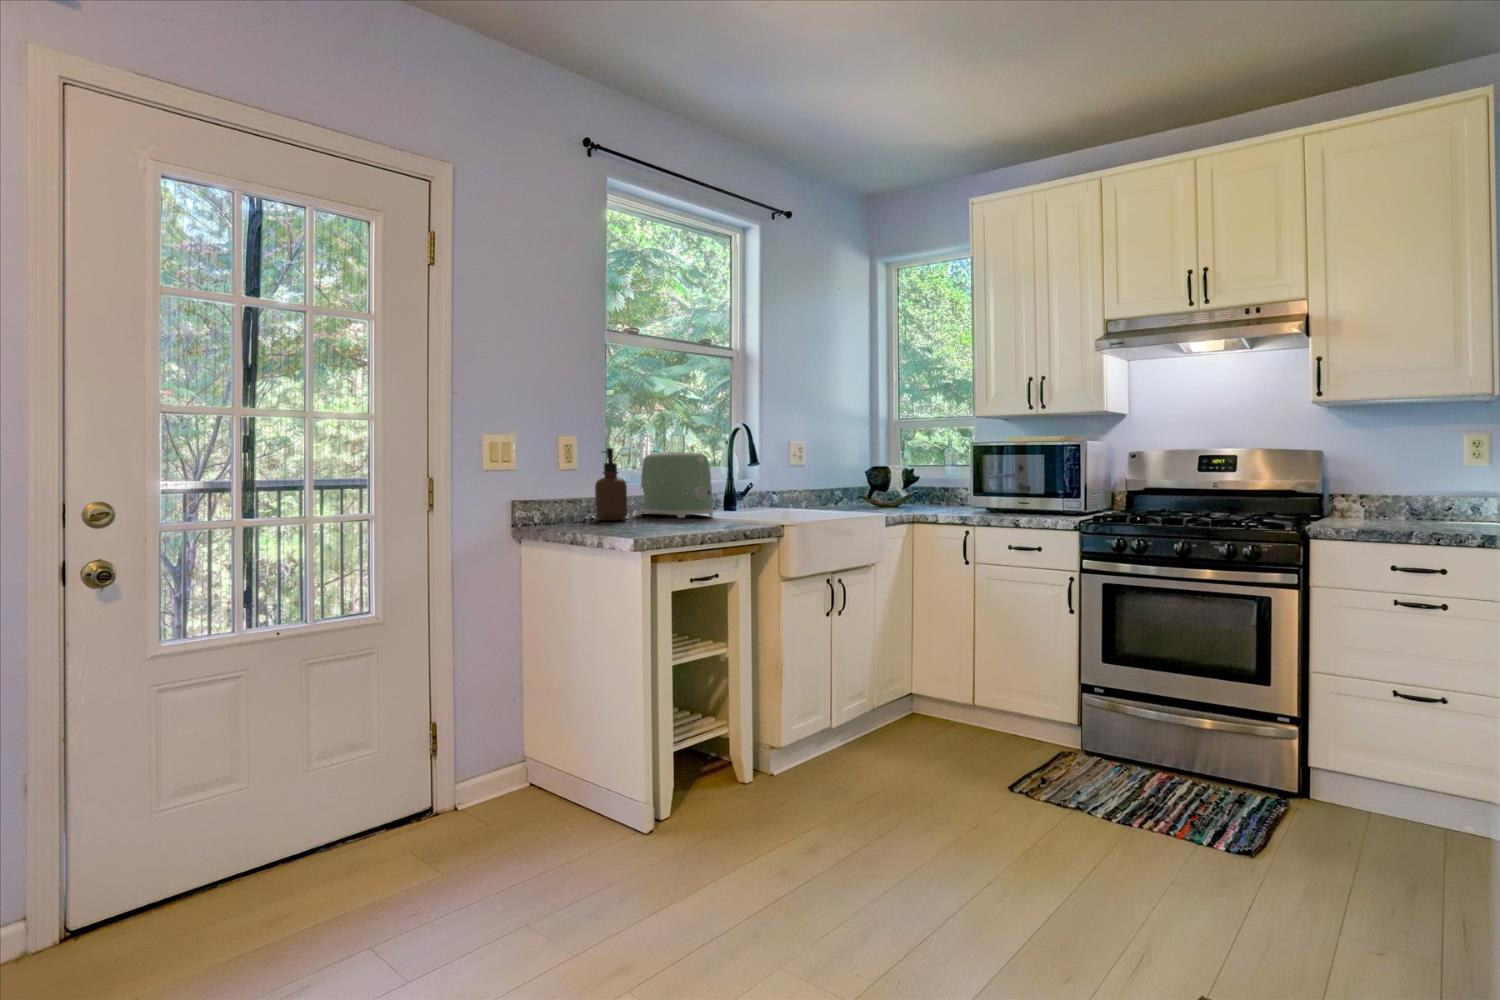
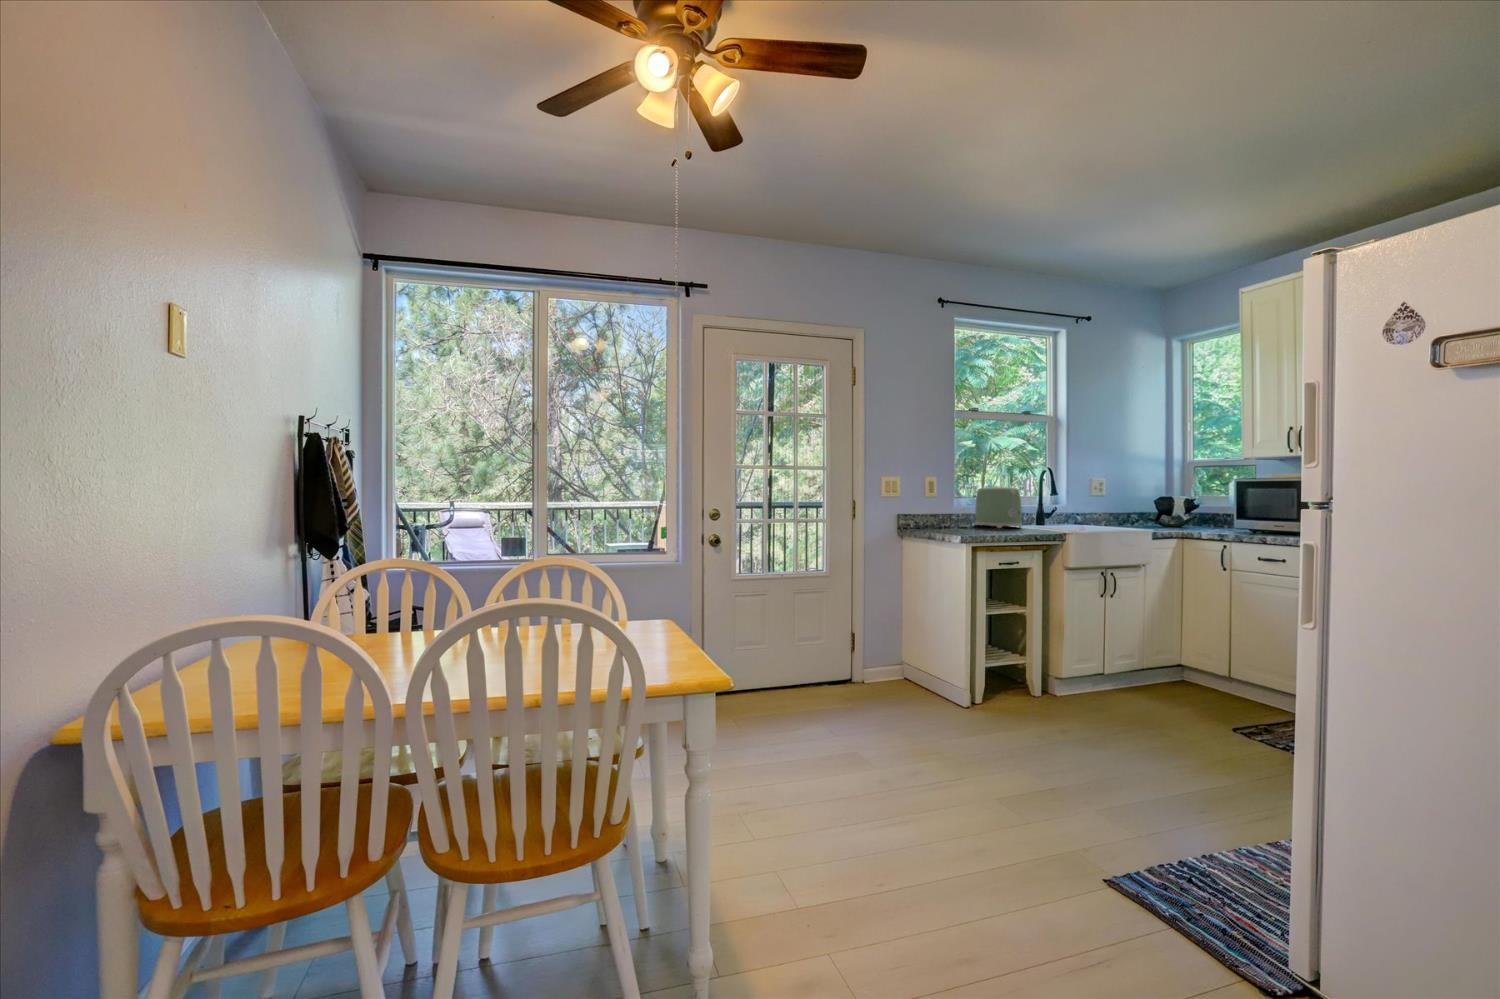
soap dispenser: present [595,448,627,521] -> none [945,484,964,528]

